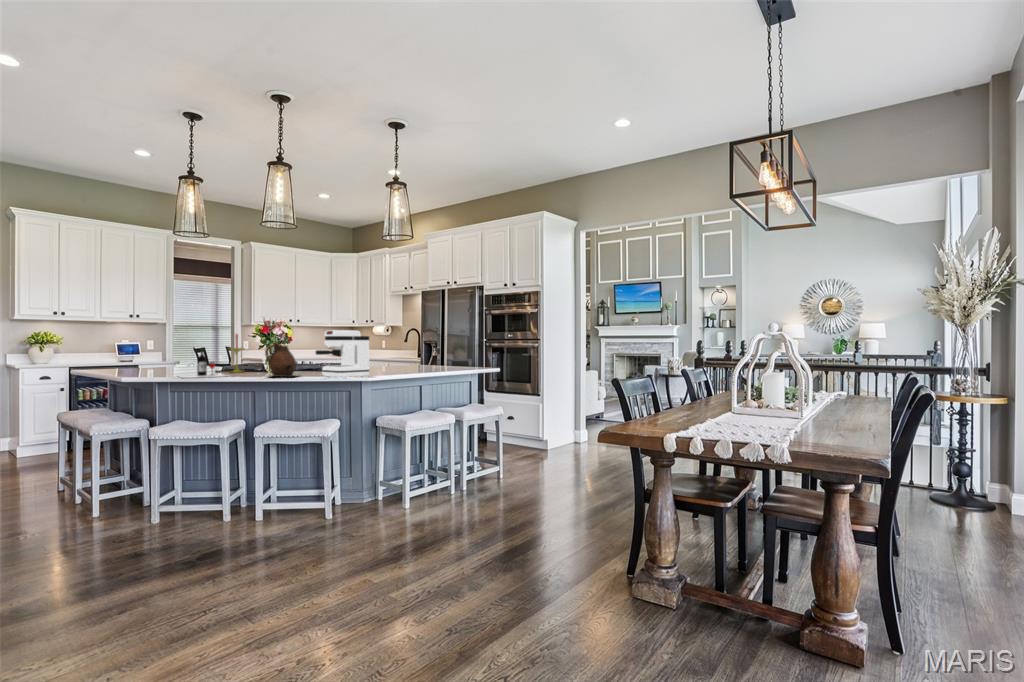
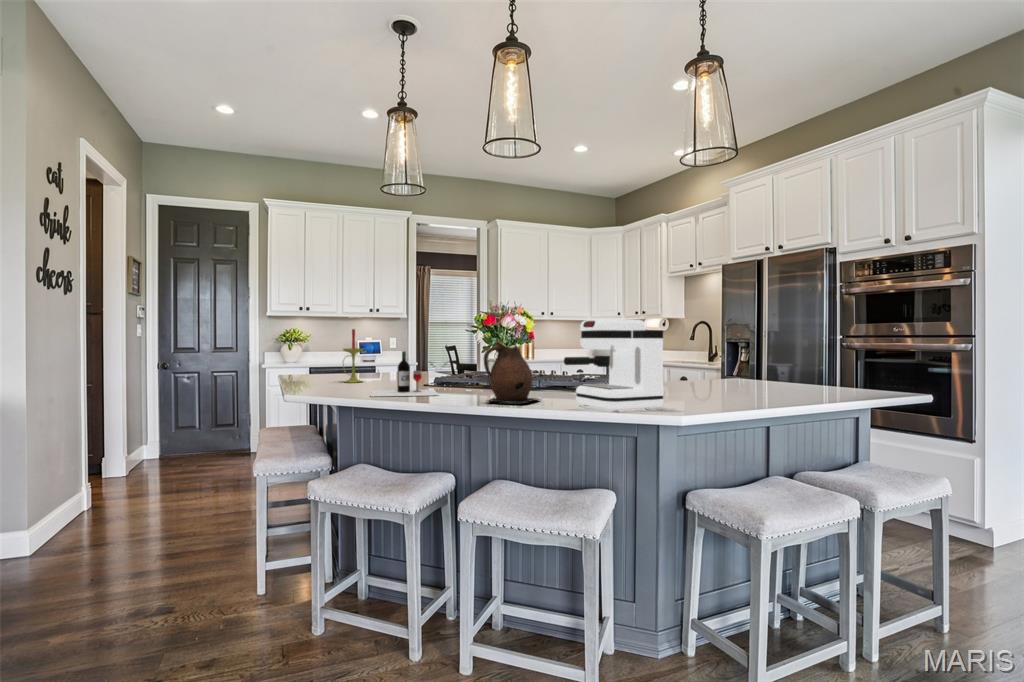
candle: present [229,334,244,373] -> present [343,329,364,383]

